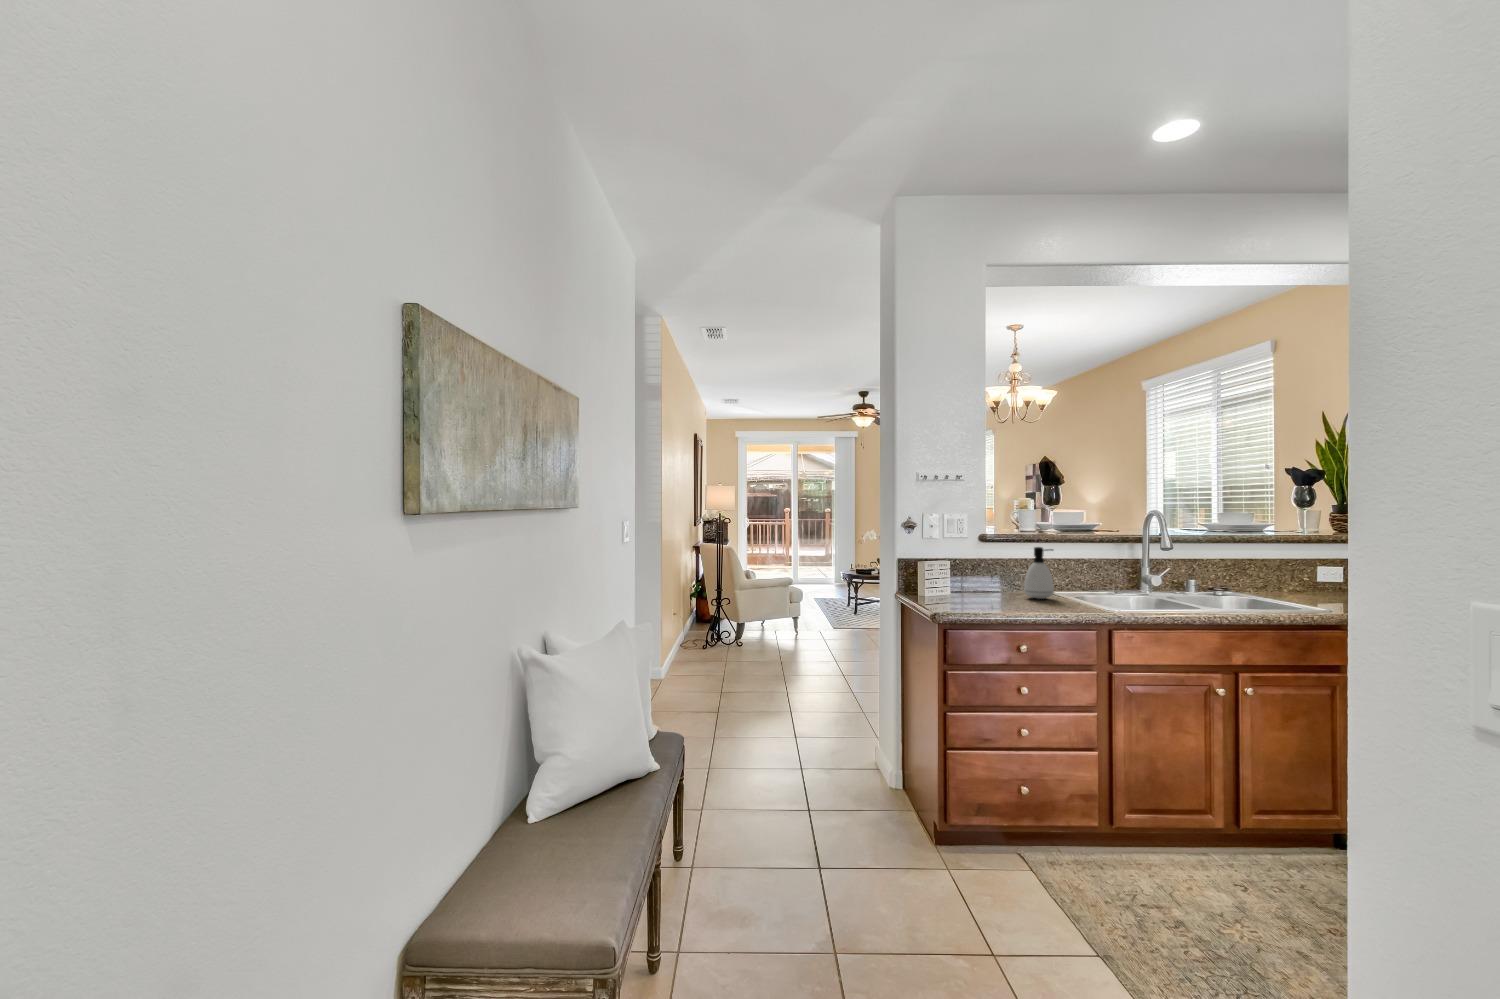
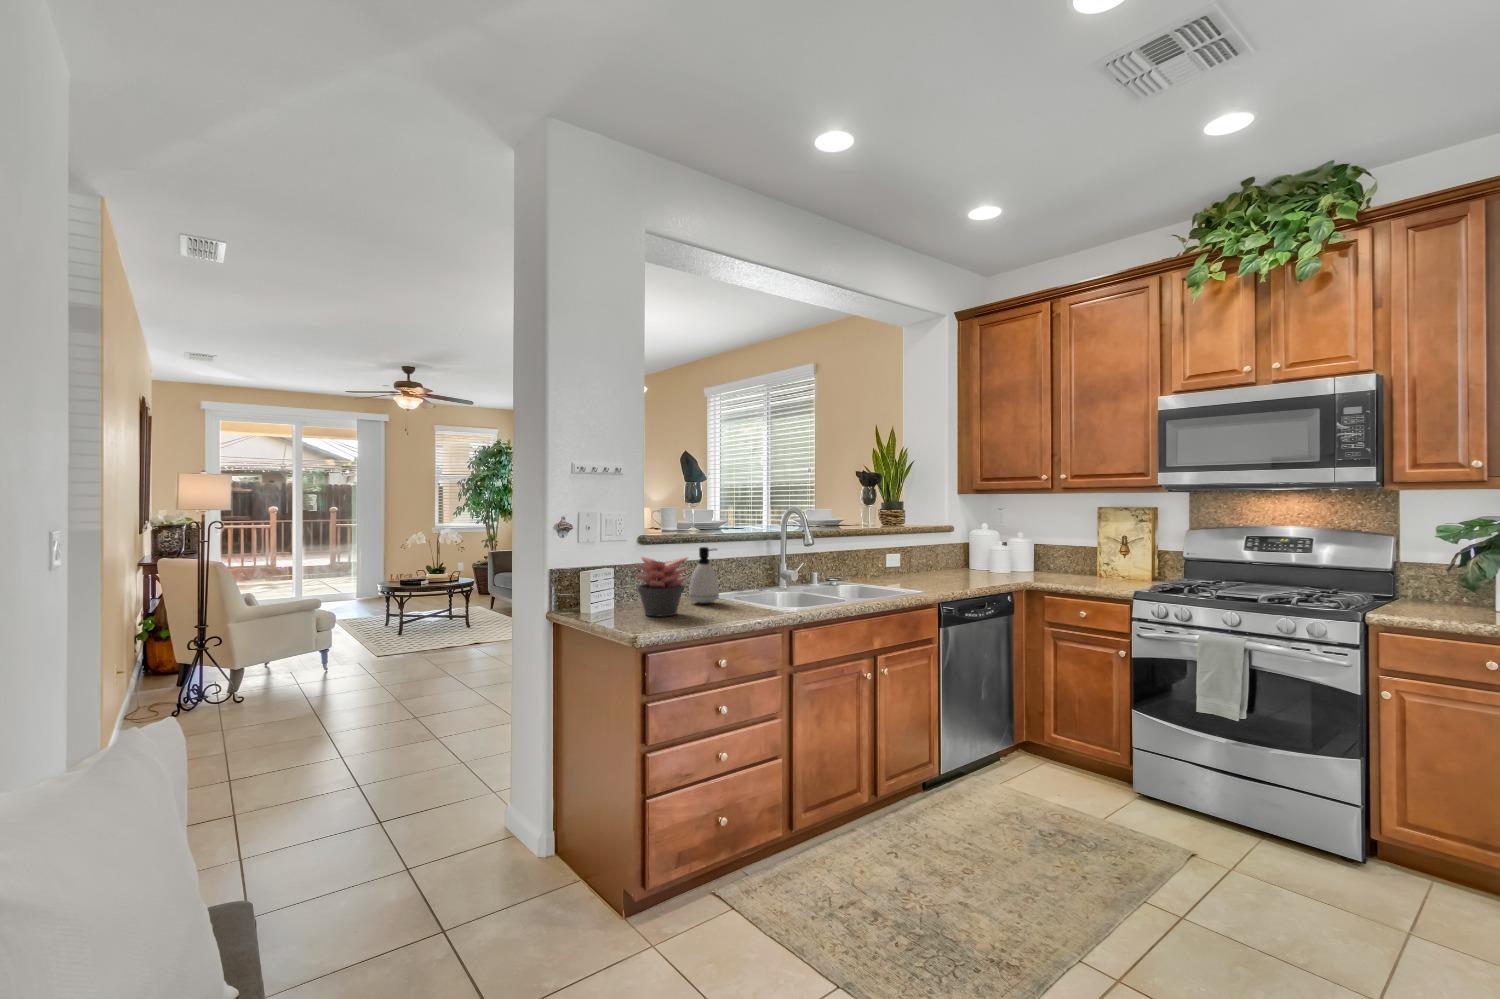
succulent plant: none [960,553,1012,605] -> present [634,557,688,616]

